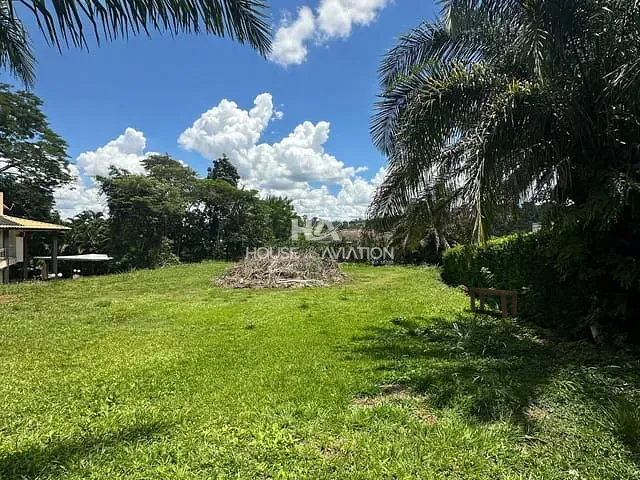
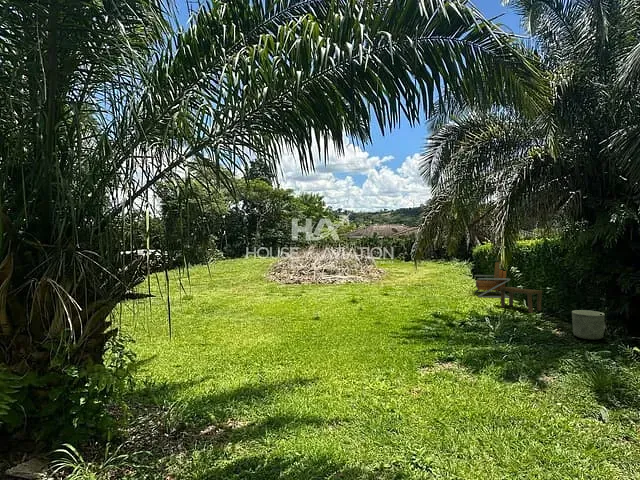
lounge chair: none [441,262,481,301] -> present [474,262,510,298]
planter: none [558,313,599,350] -> present [572,310,605,340]

